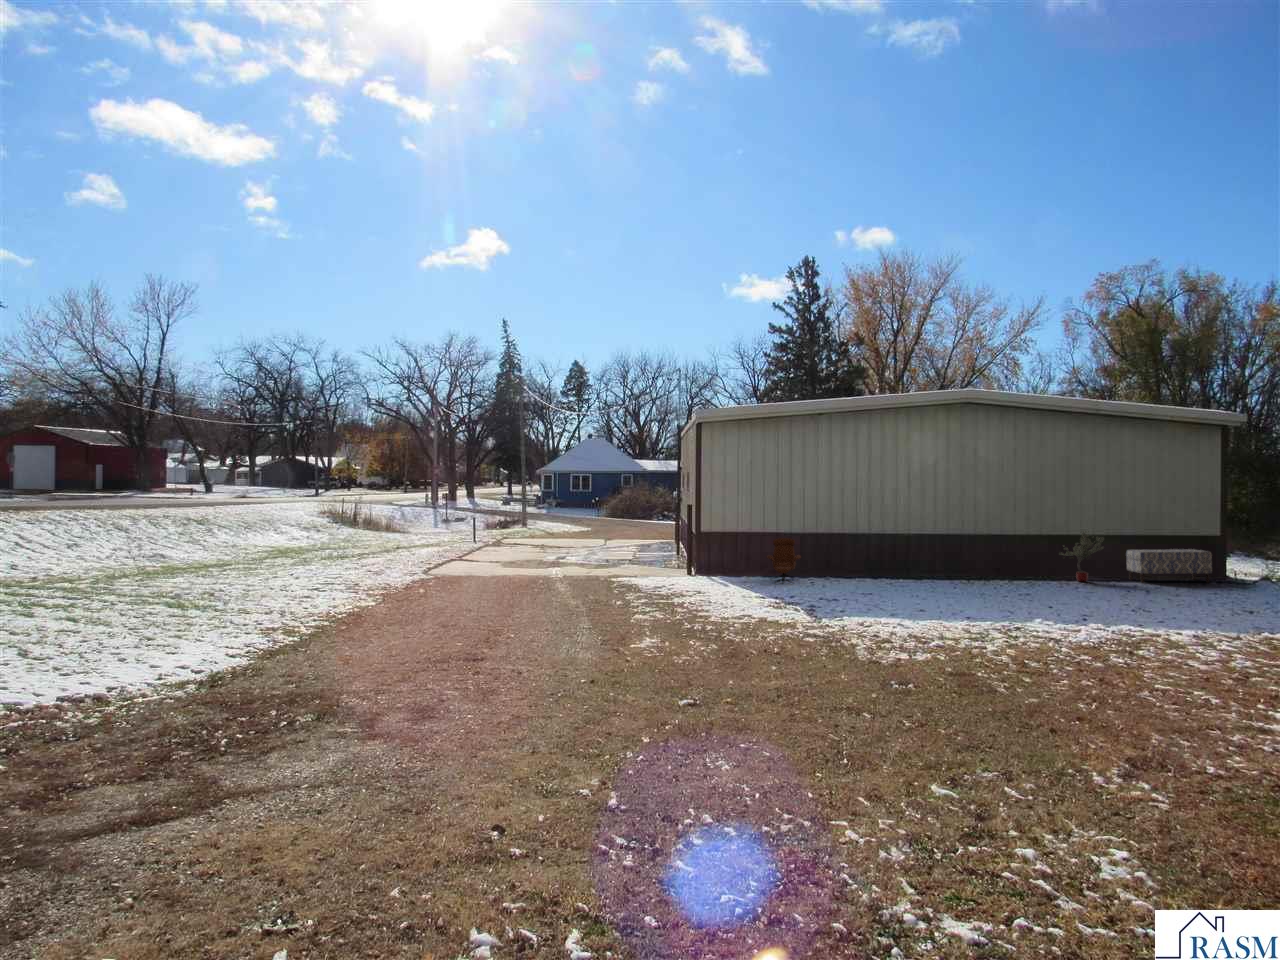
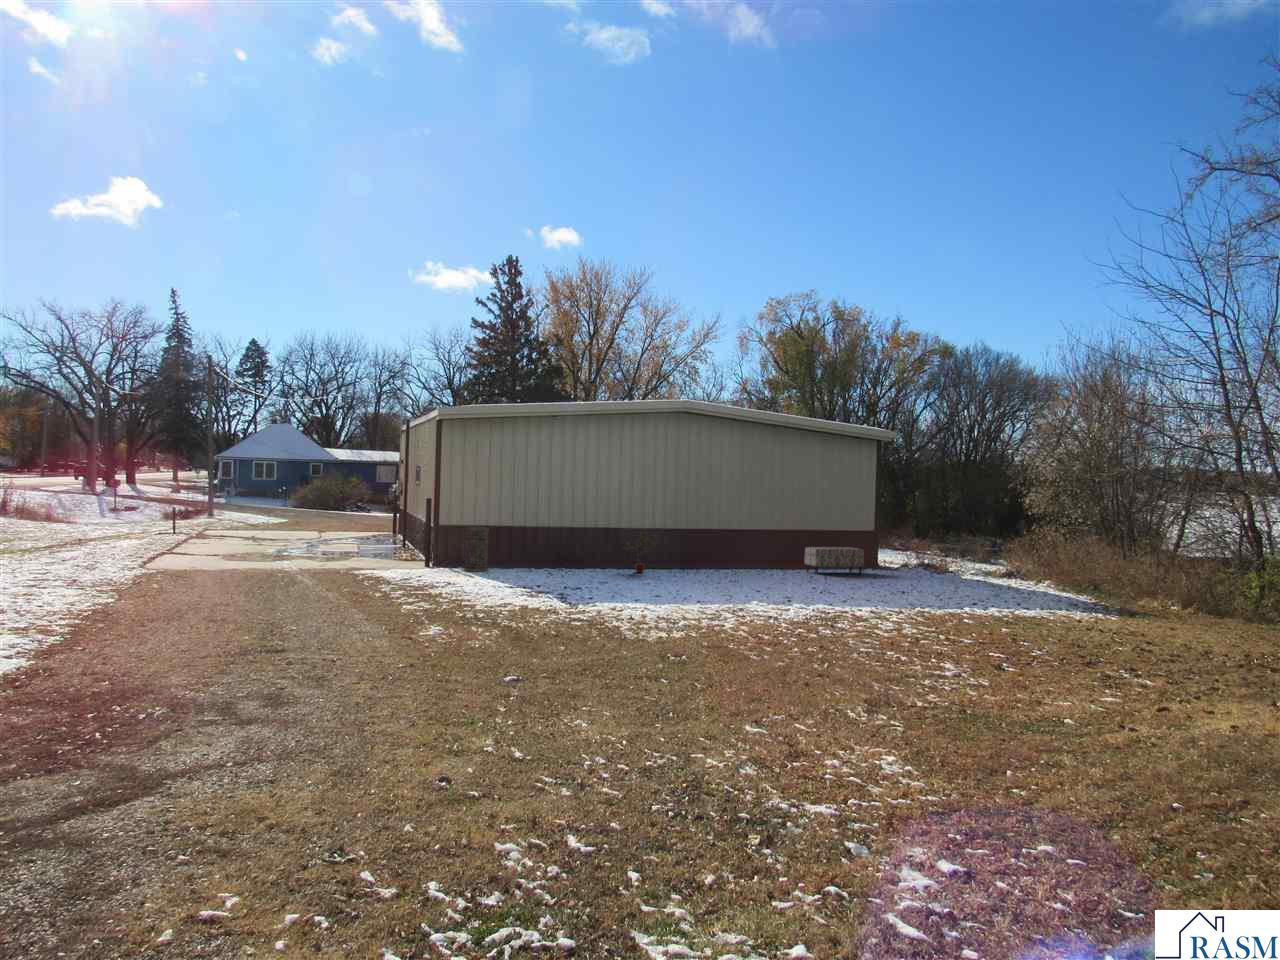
trash can: none [722,531,746,580] -> present [464,526,489,571]
potted tree: present [1060,531,1104,582] -> present [624,530,658,573]
lounge chair: present [767,538,801,582] -> none [510,532,543,576]

